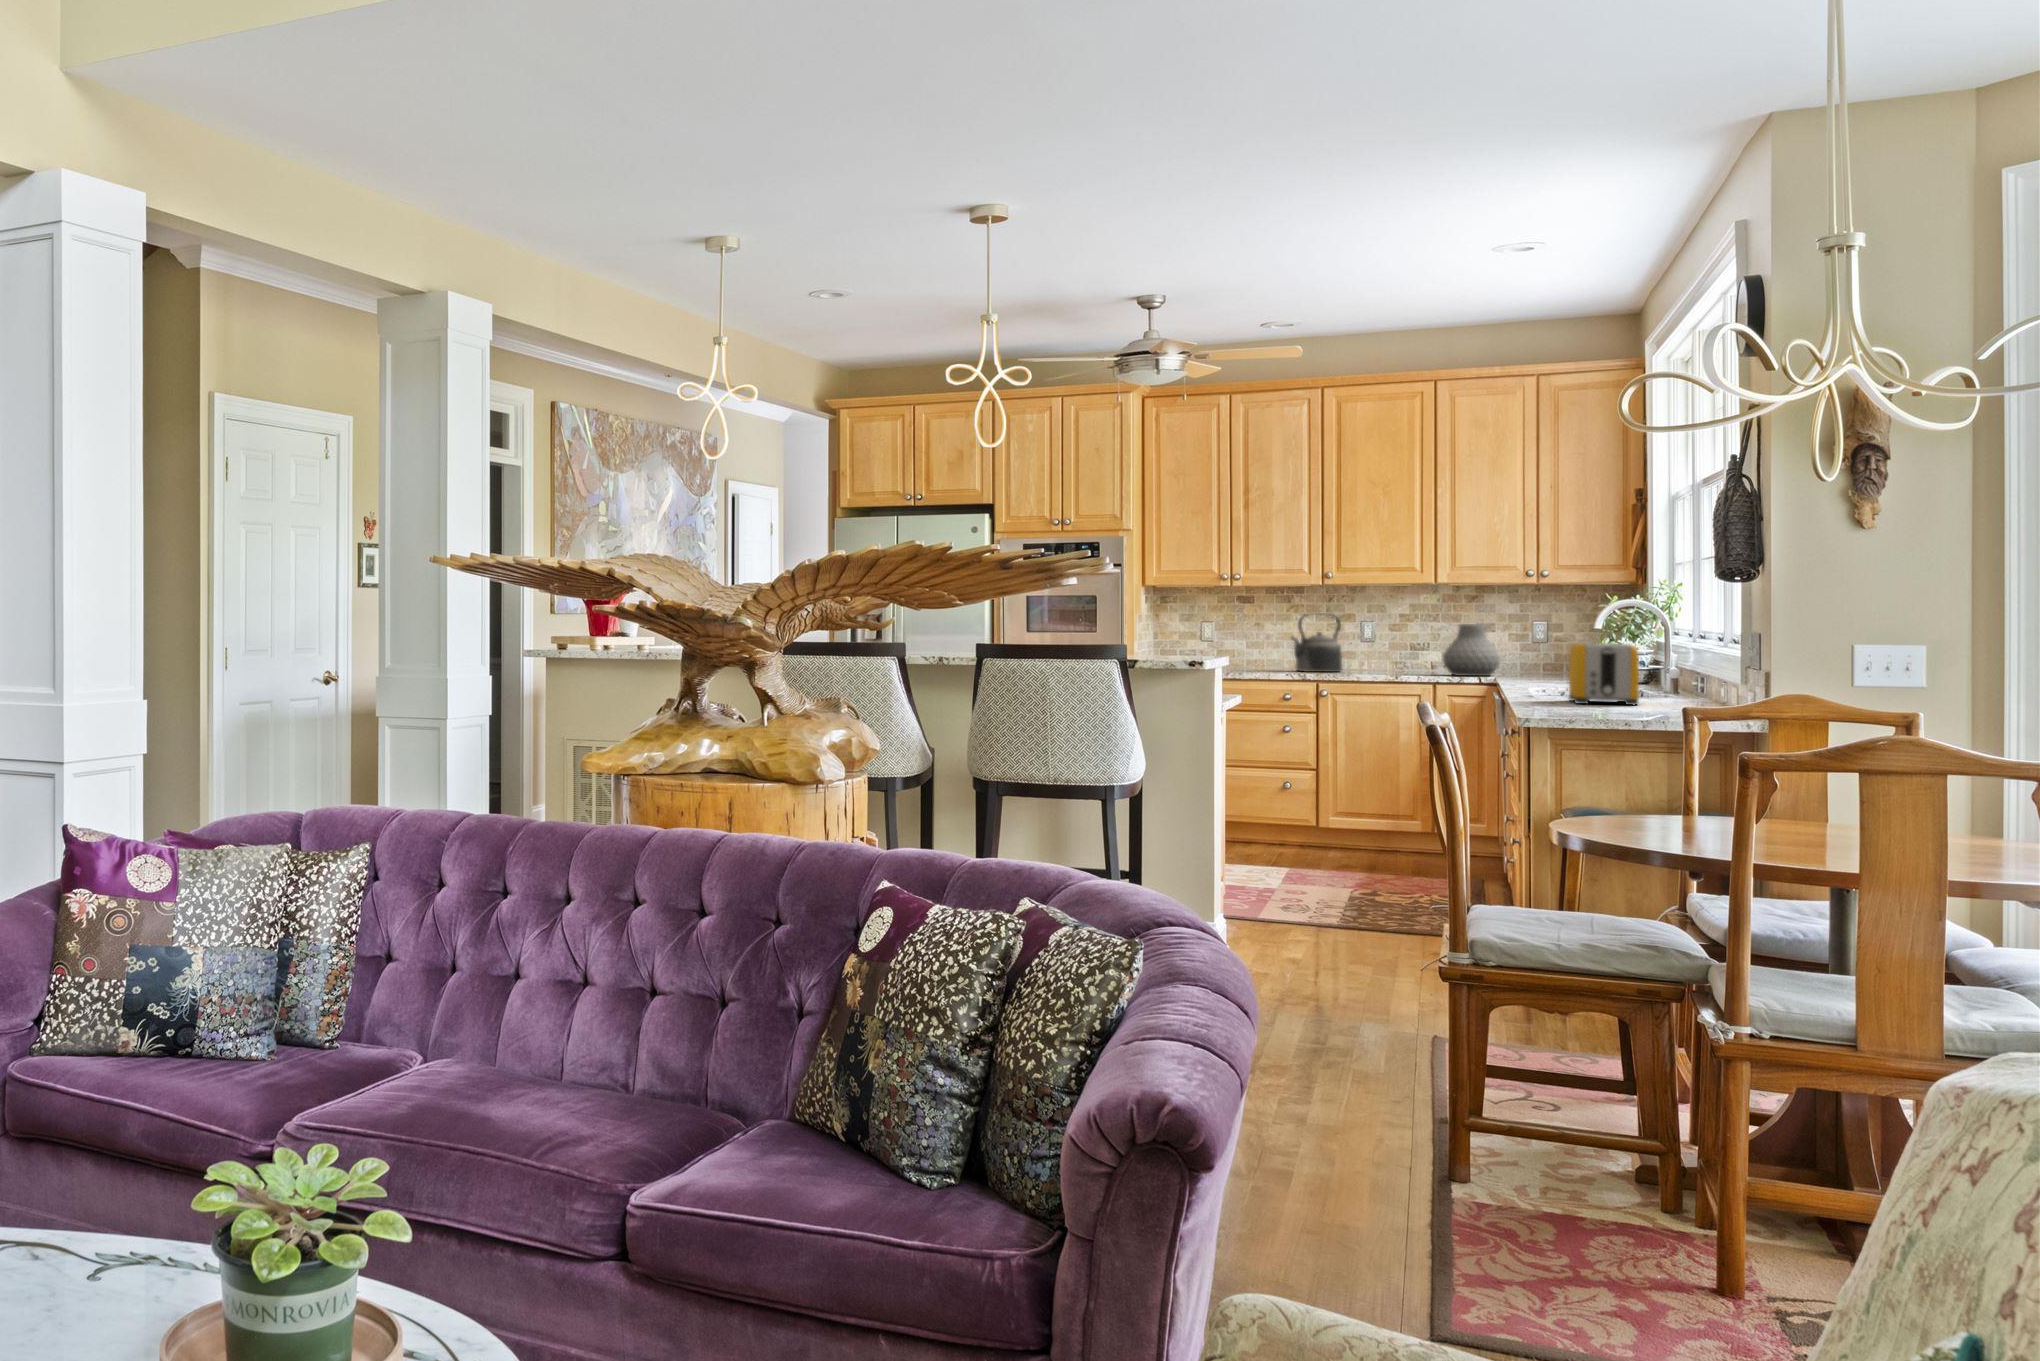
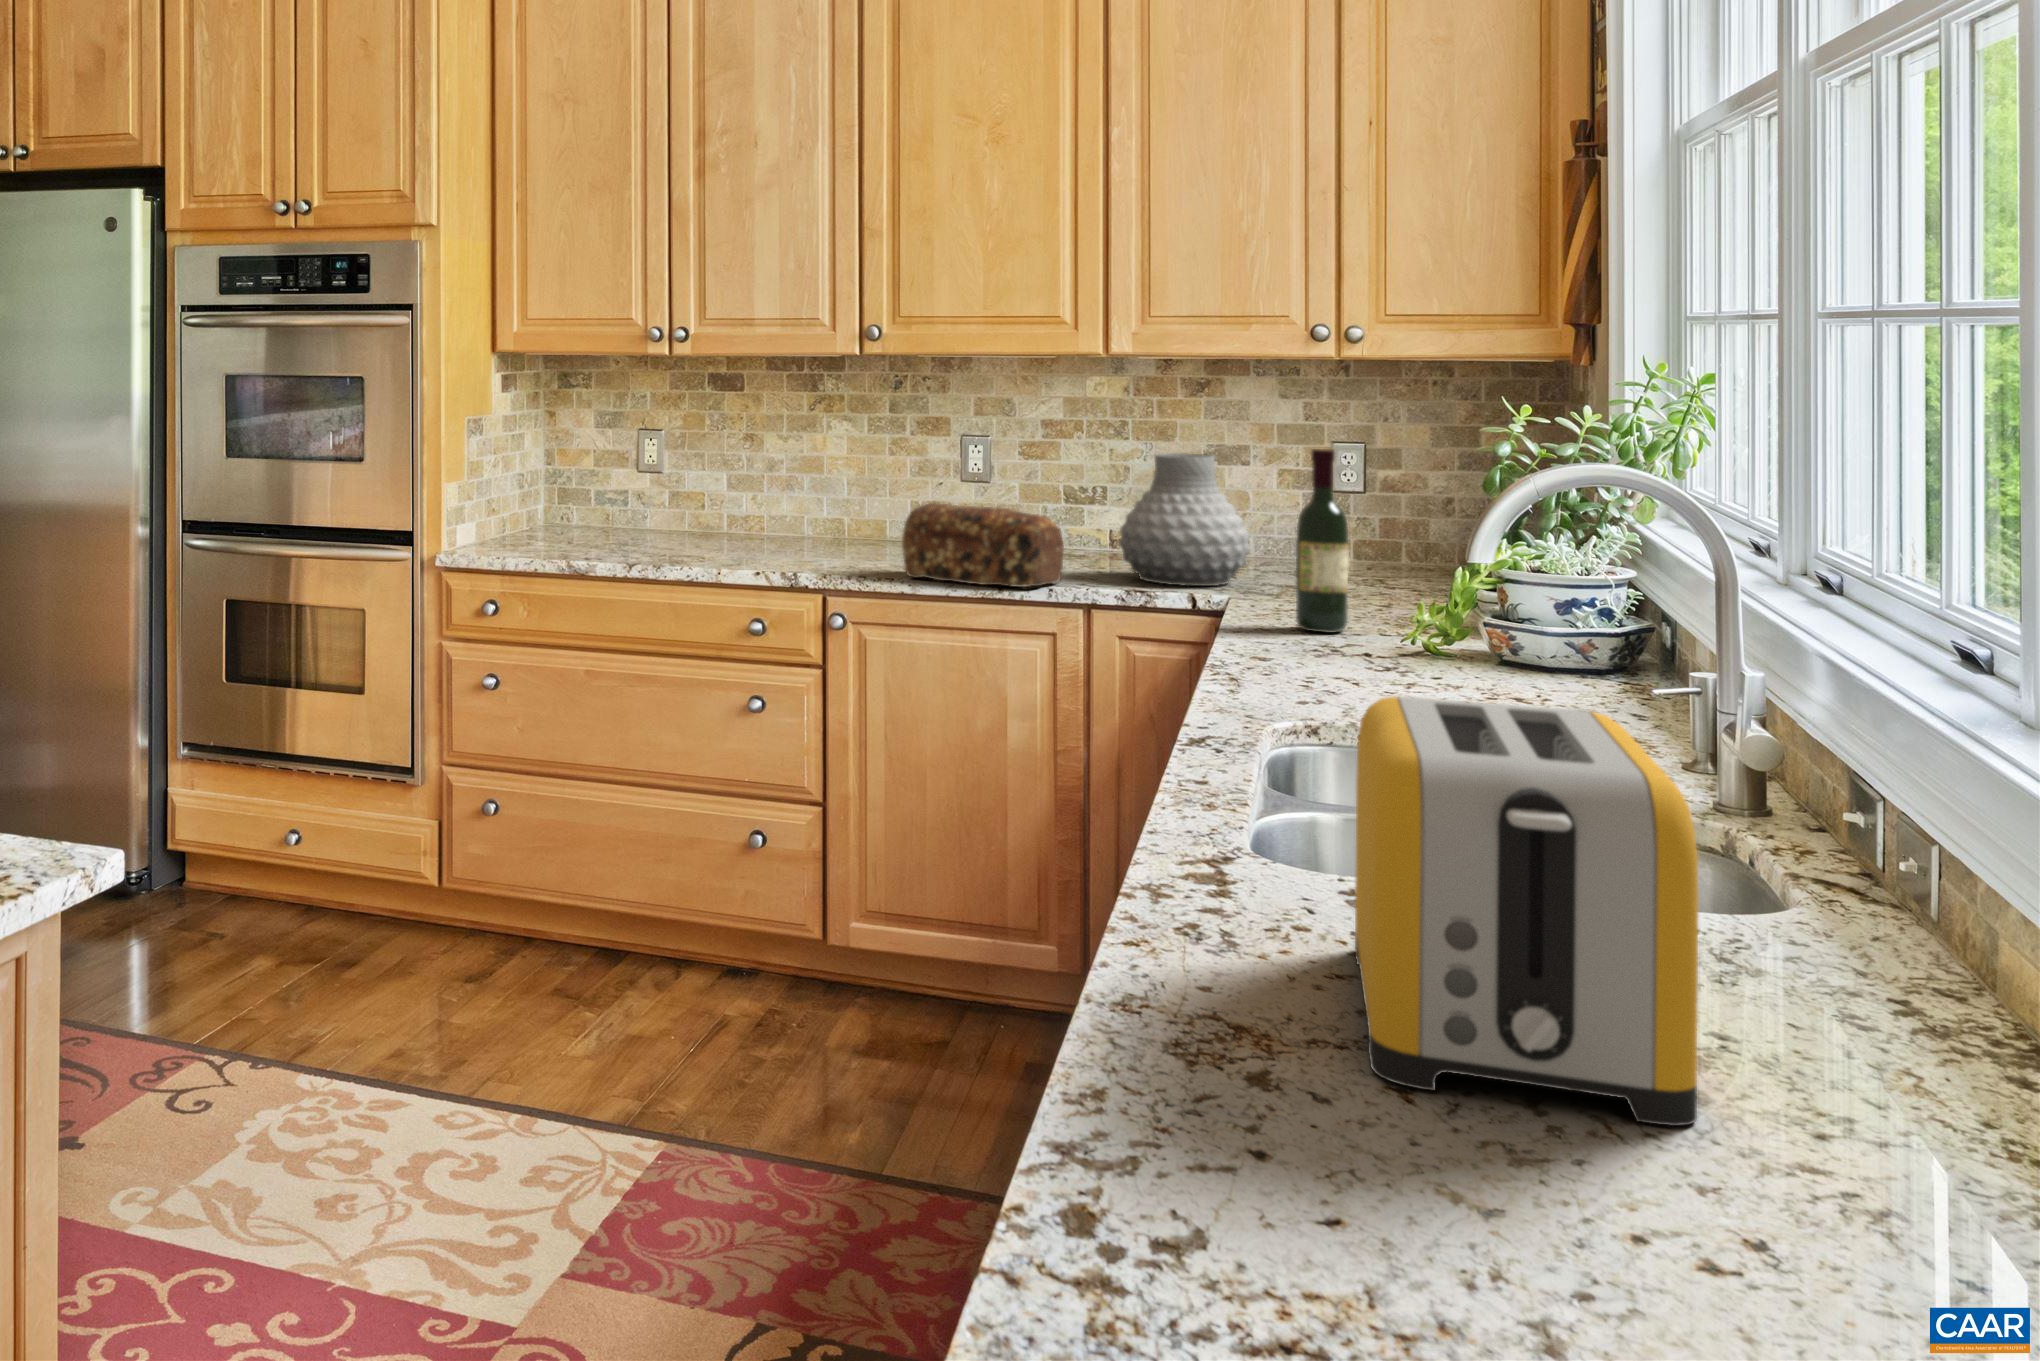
kettle: present [1292,615,1342,672] -> none [799,418,916,558]
wine bottle: none [1527,615,1548,681] -> present [1296,449,1349,633]
bread loaf: none [1351,645,1421,675] -> present [902,503,1064,587]

